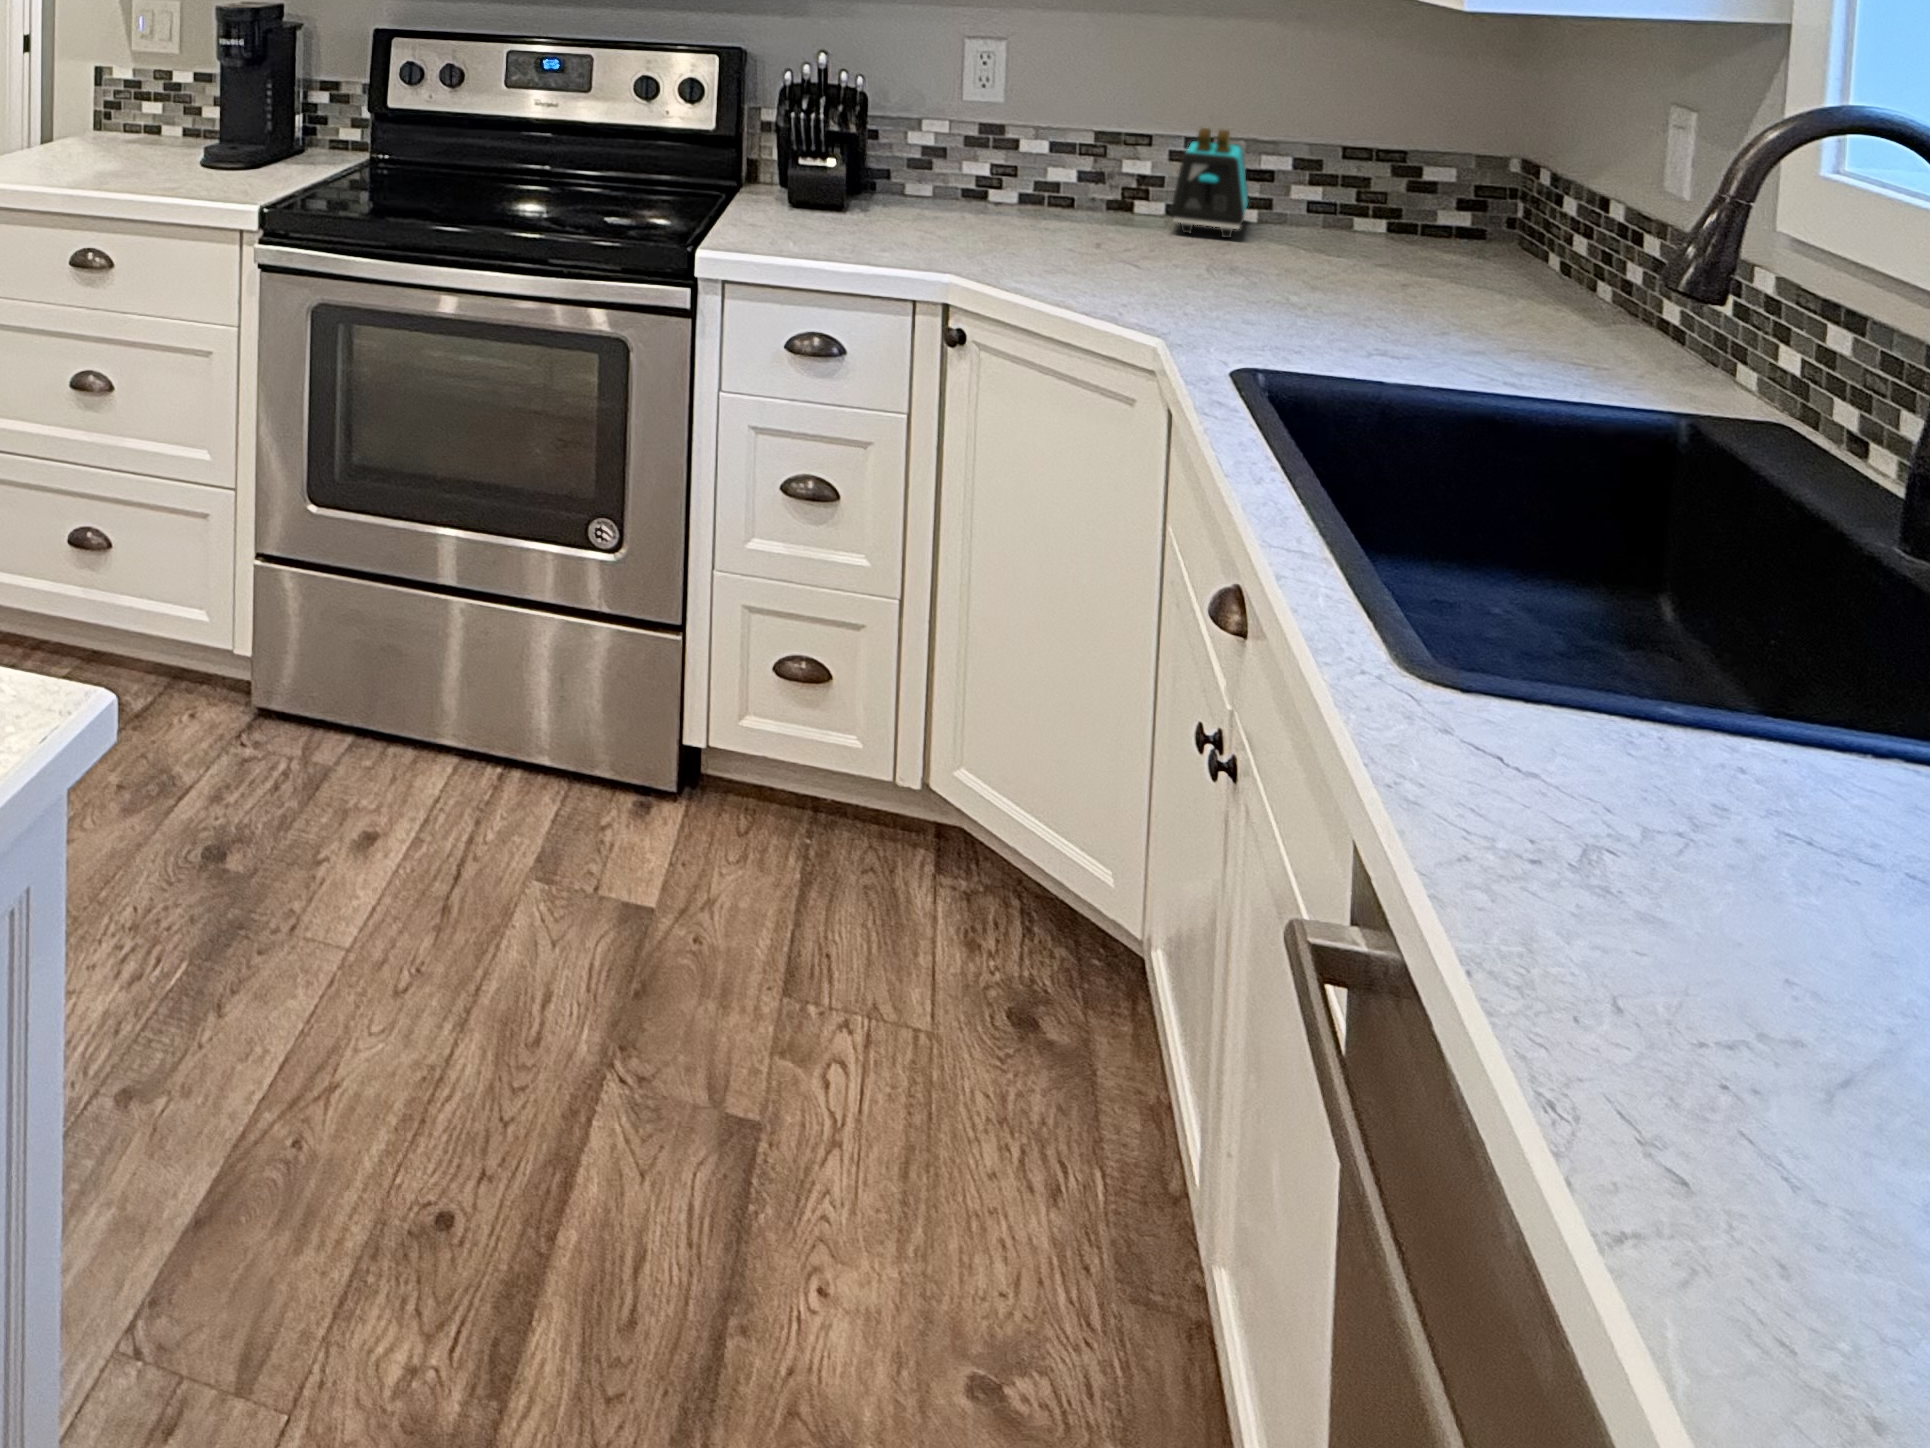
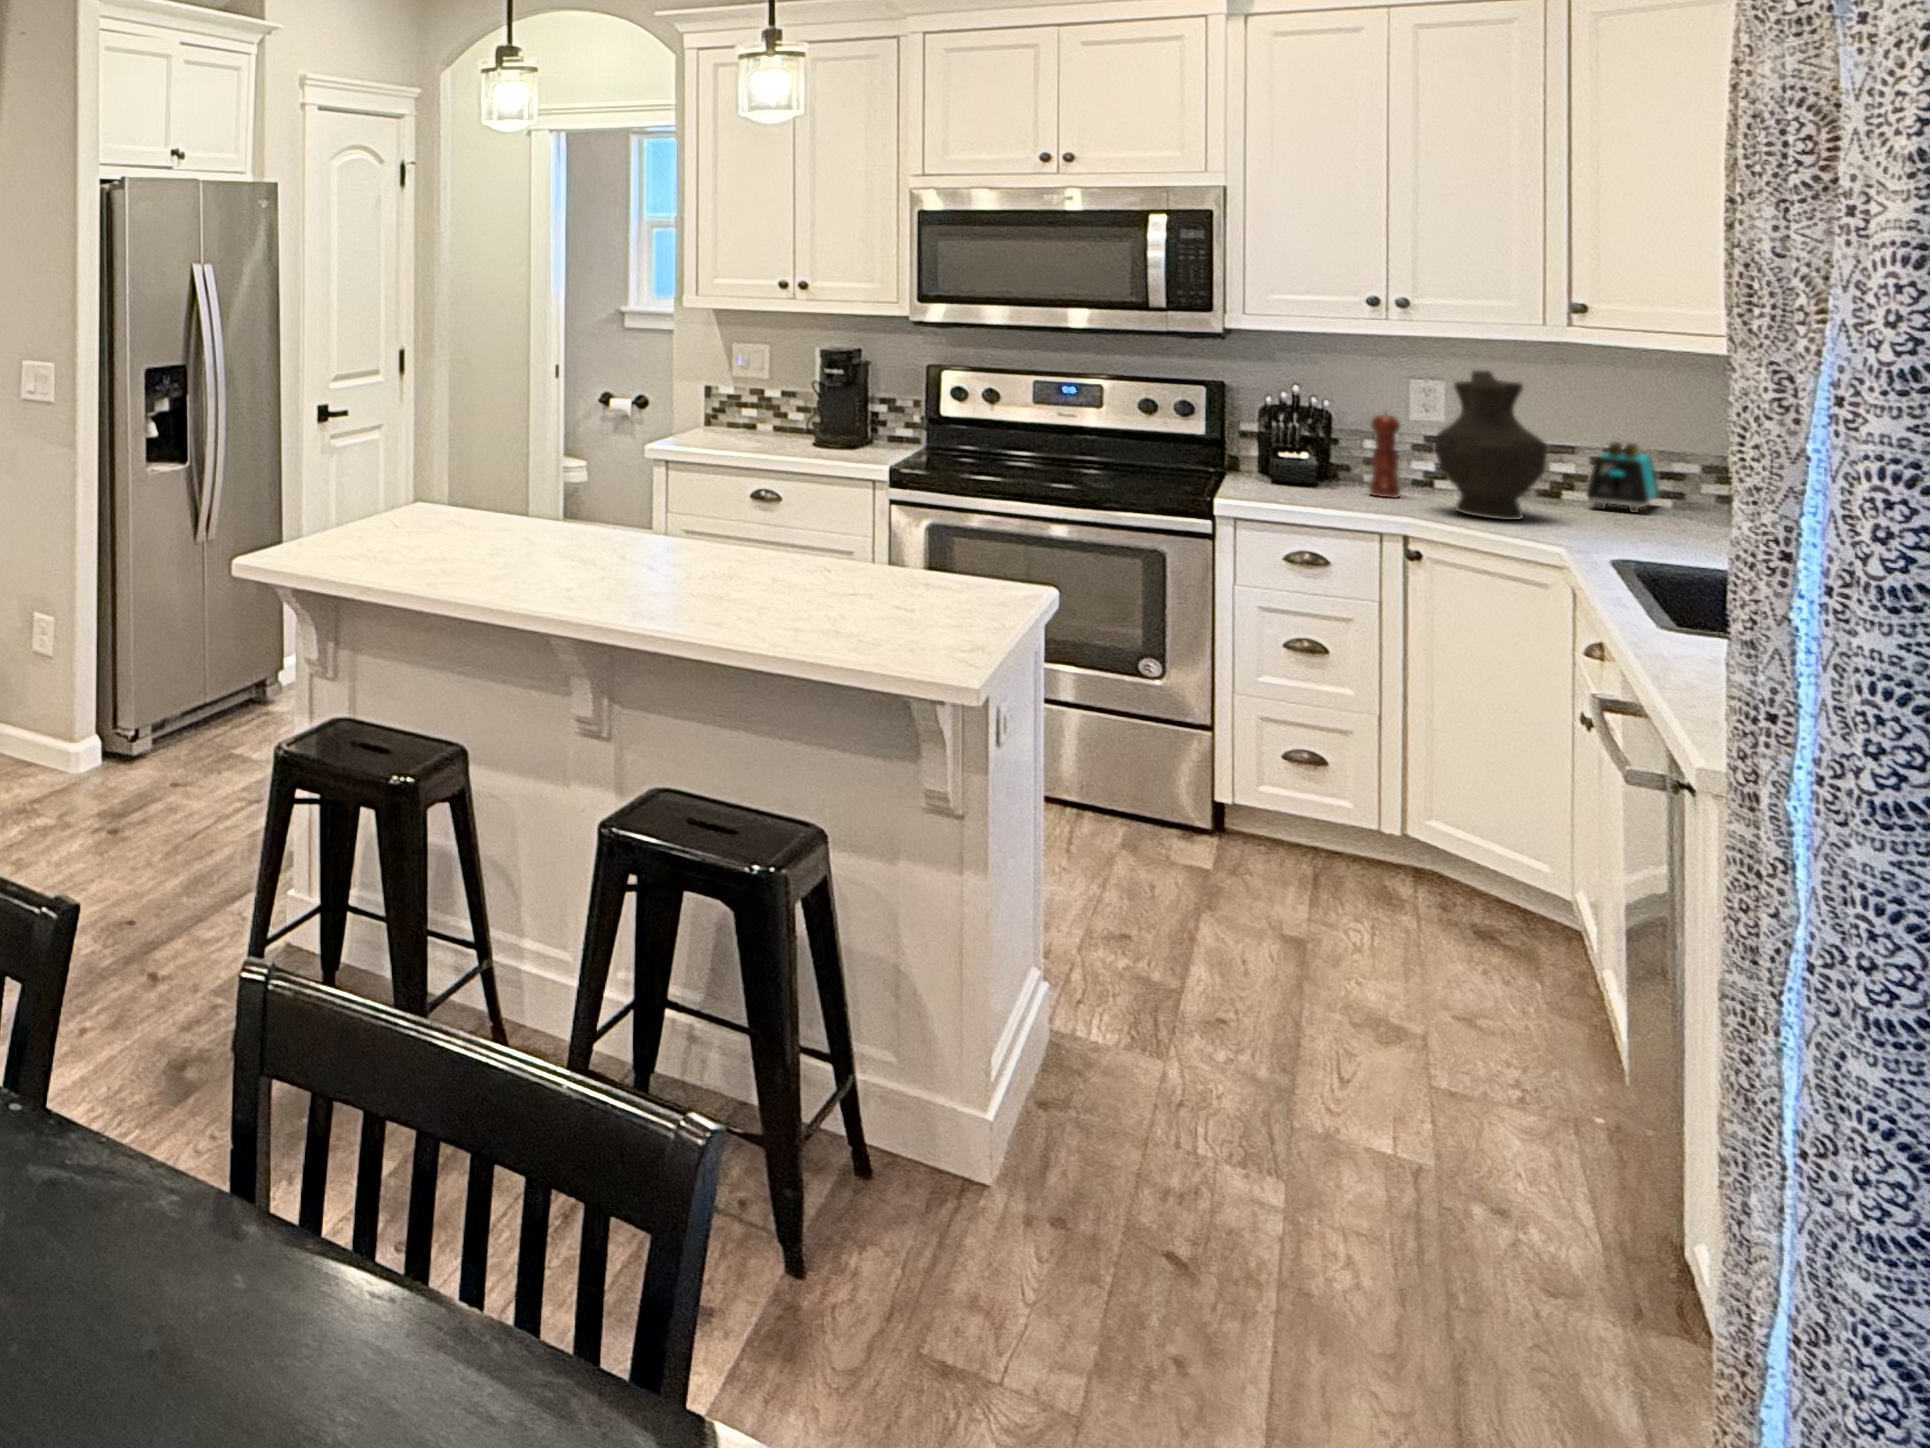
decorative vase: none [991,21,1134,268] -> present [1435,370,1547,520]
pepper mill: none [907,85,949,226] -> present [1369,410,1400,498]

